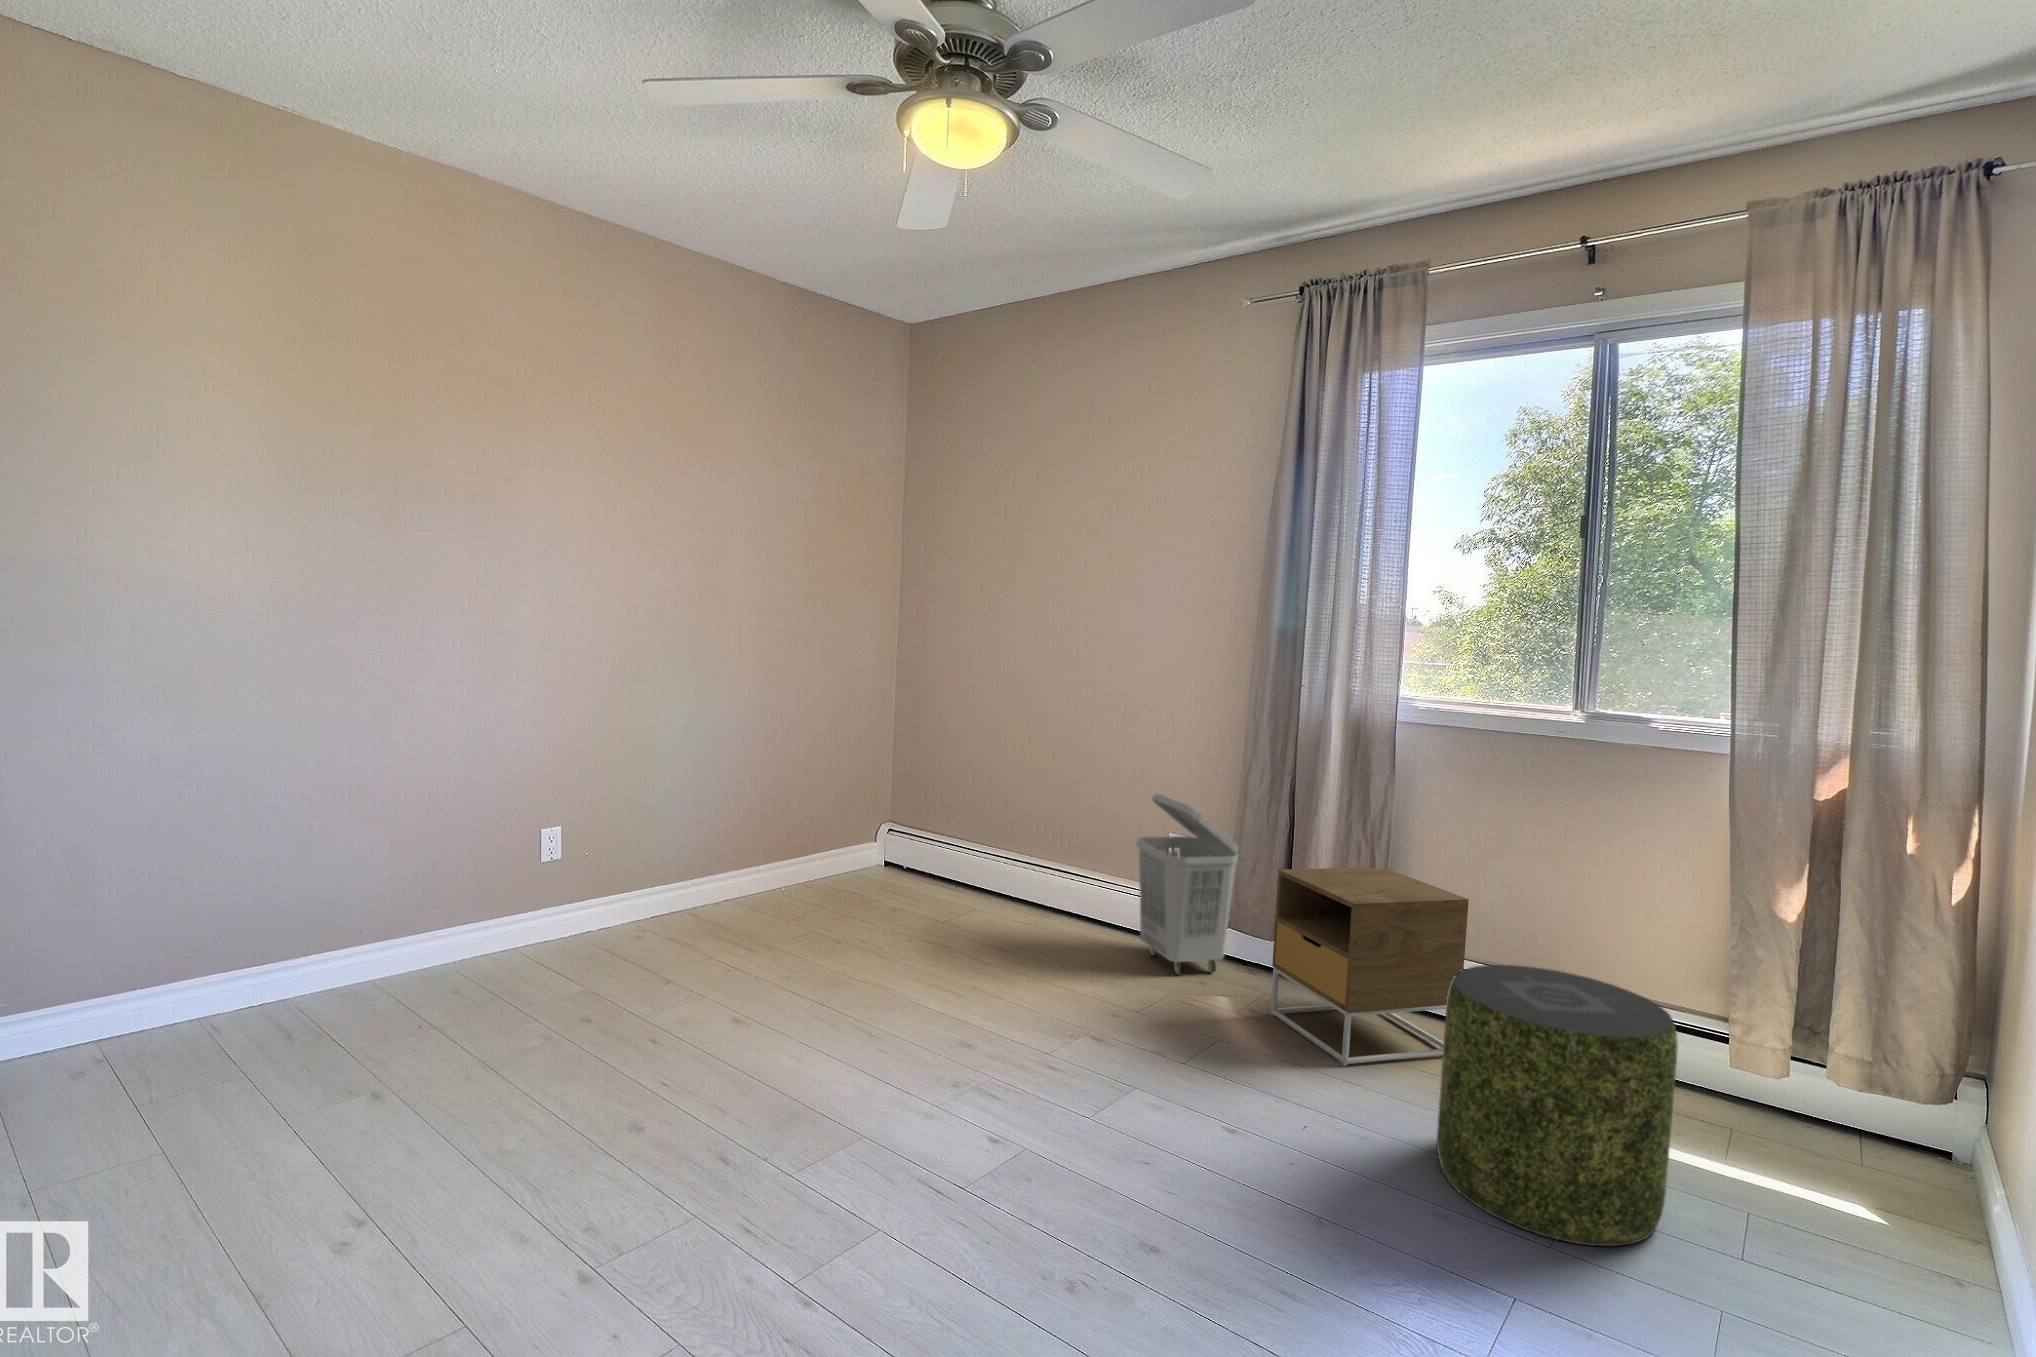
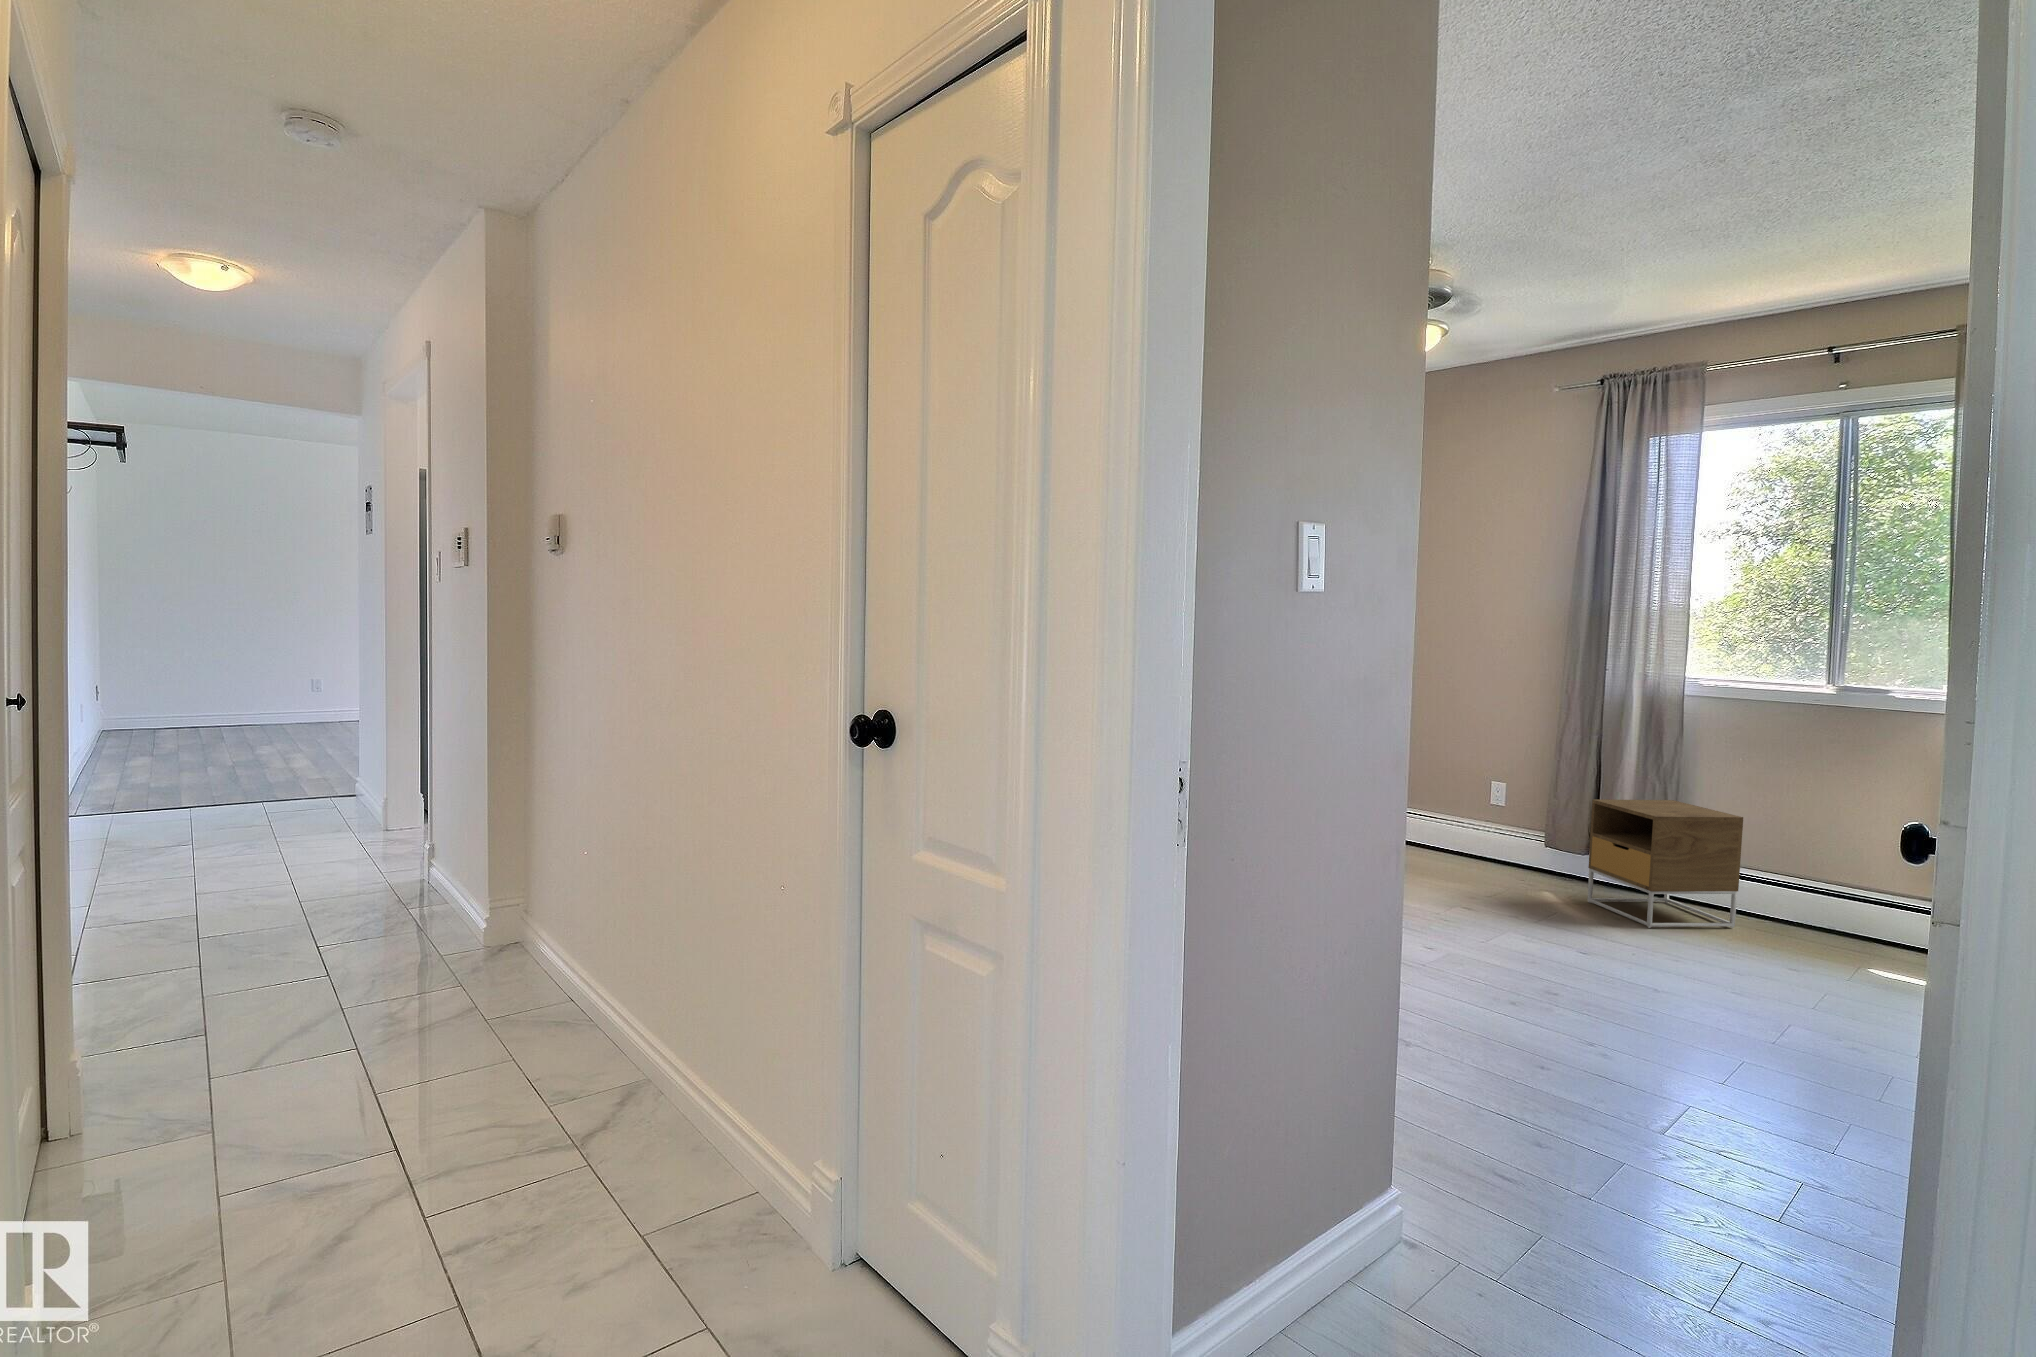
laundry basket: present [1136,794,1239,975] -> none [1472,750,1556,879]
pouf: present [1437,965,1678,1246] -> none [1721,849,1889,1008]

